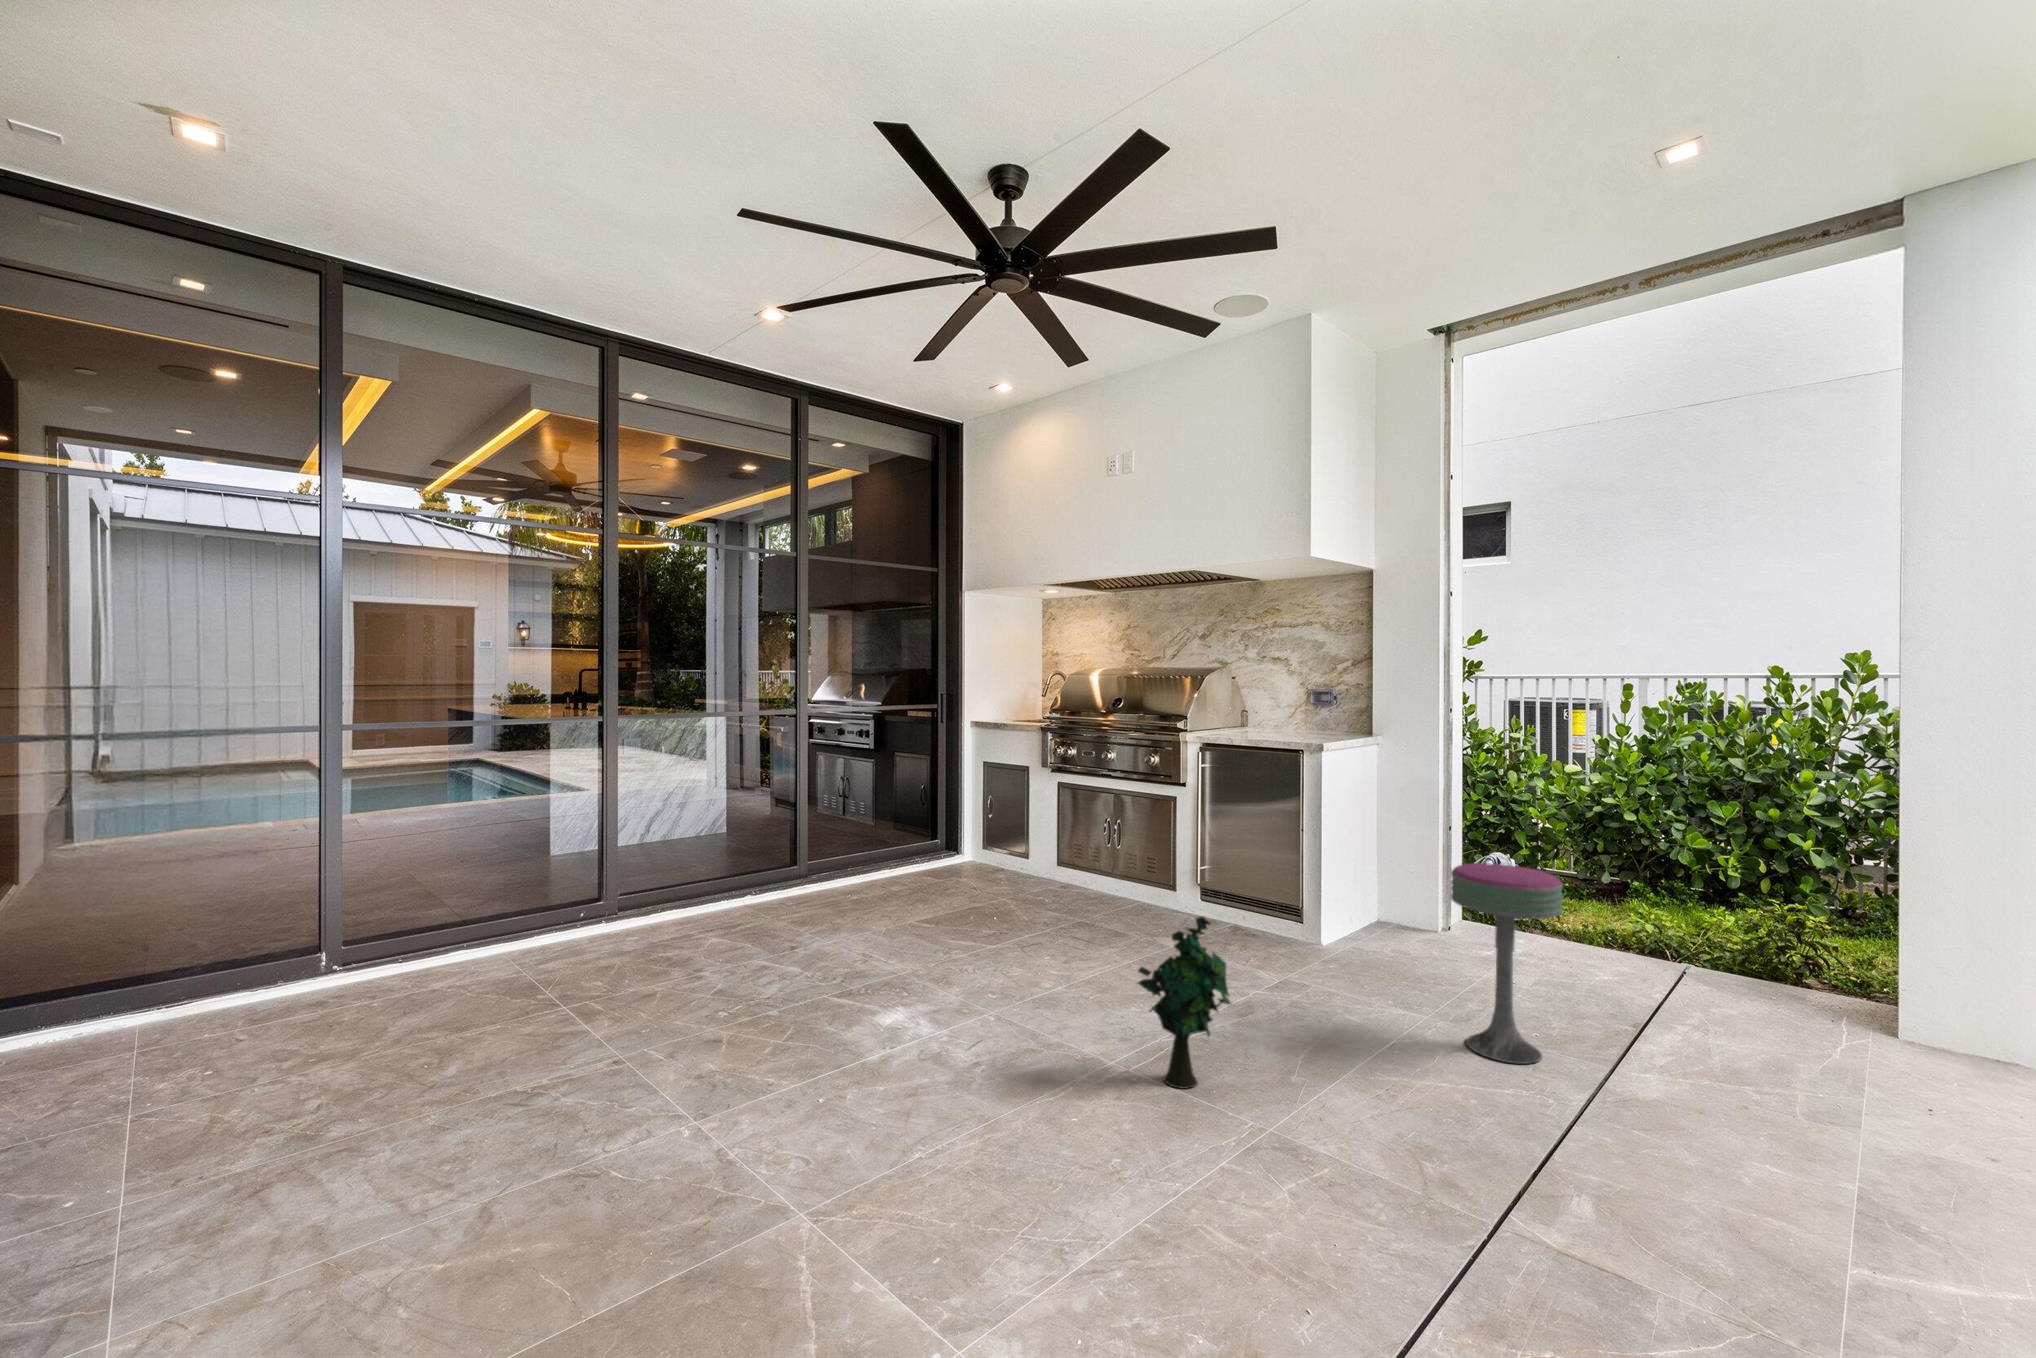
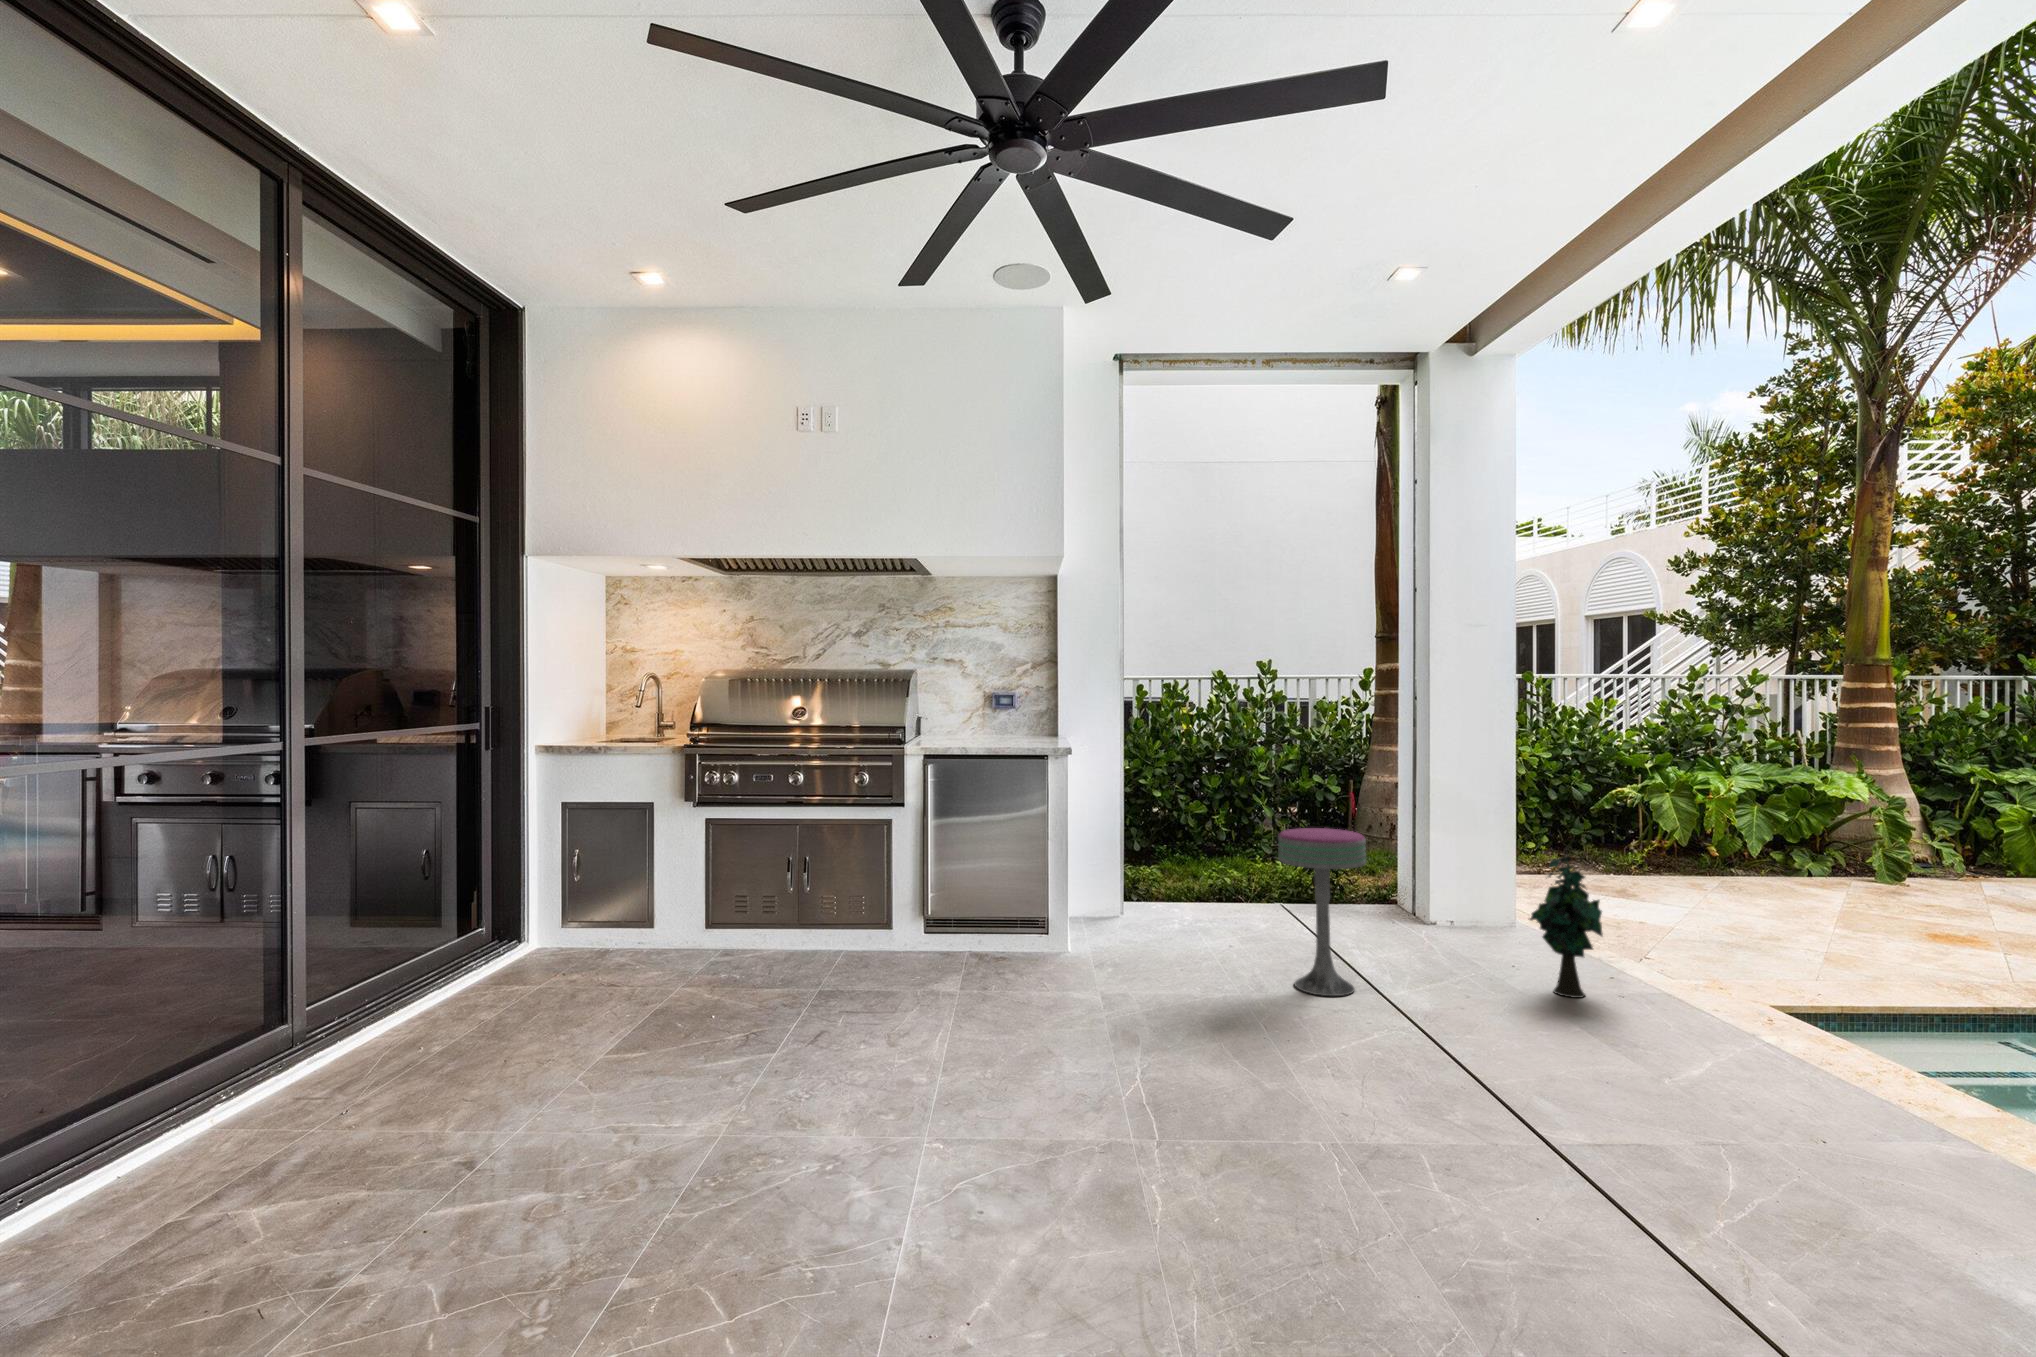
decorative plant: present [1138,916,1231,1089] -> present [1530,856,1603,998]

